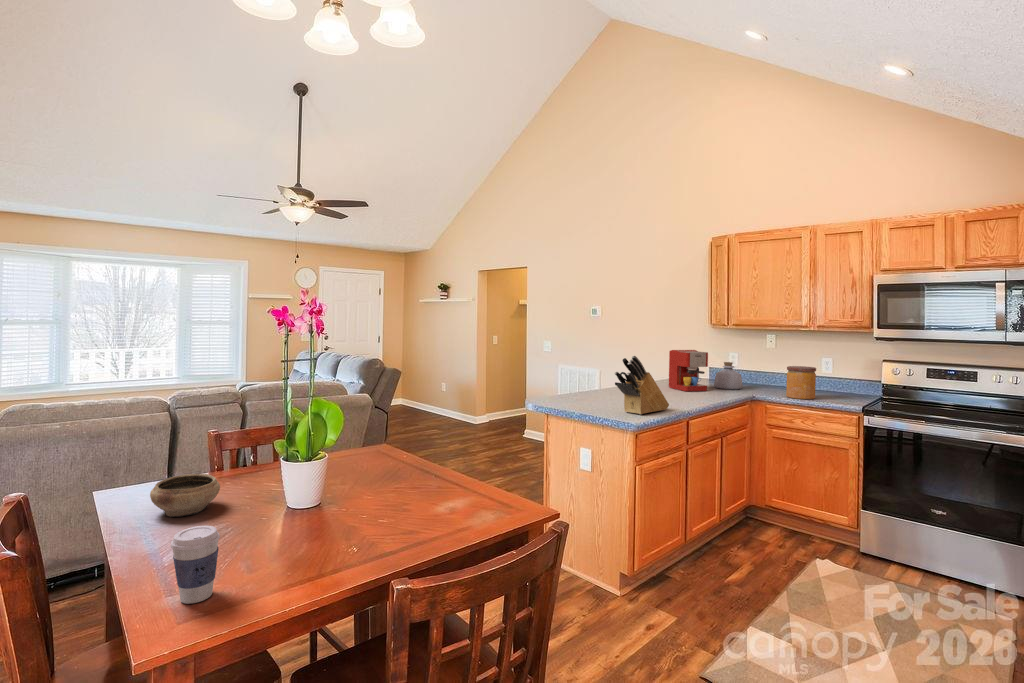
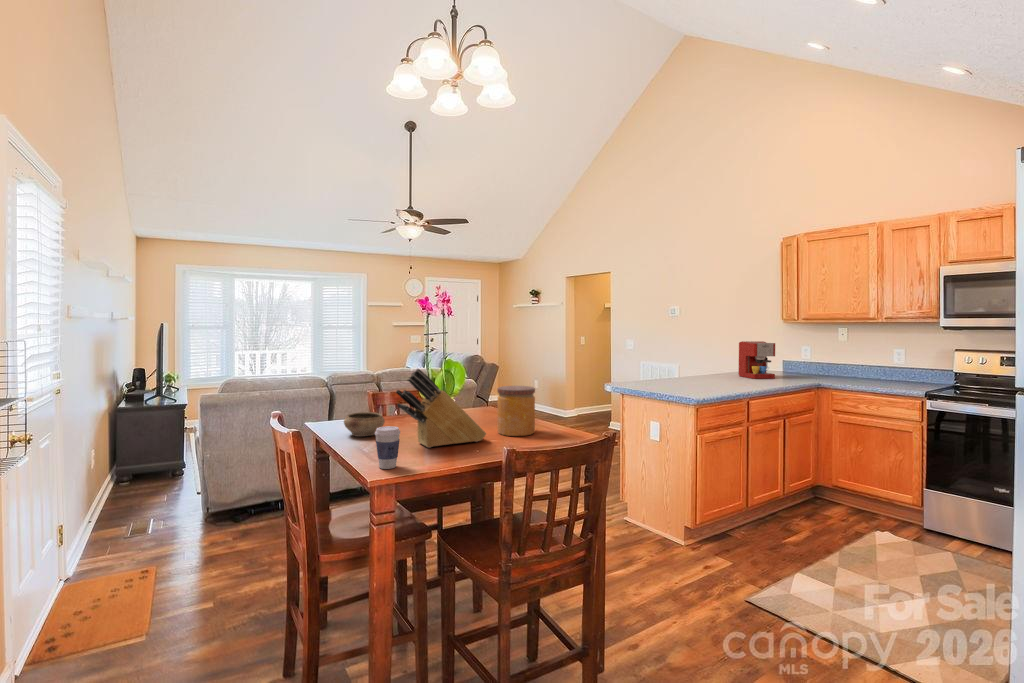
knife block: present [615,356,669,415] -> present [396,369,486,448]
bottle: present [714,362,743,389] -> none [783,353,812,378]
jar: present [786,366,816,399] -> present [497,386,535,436]

